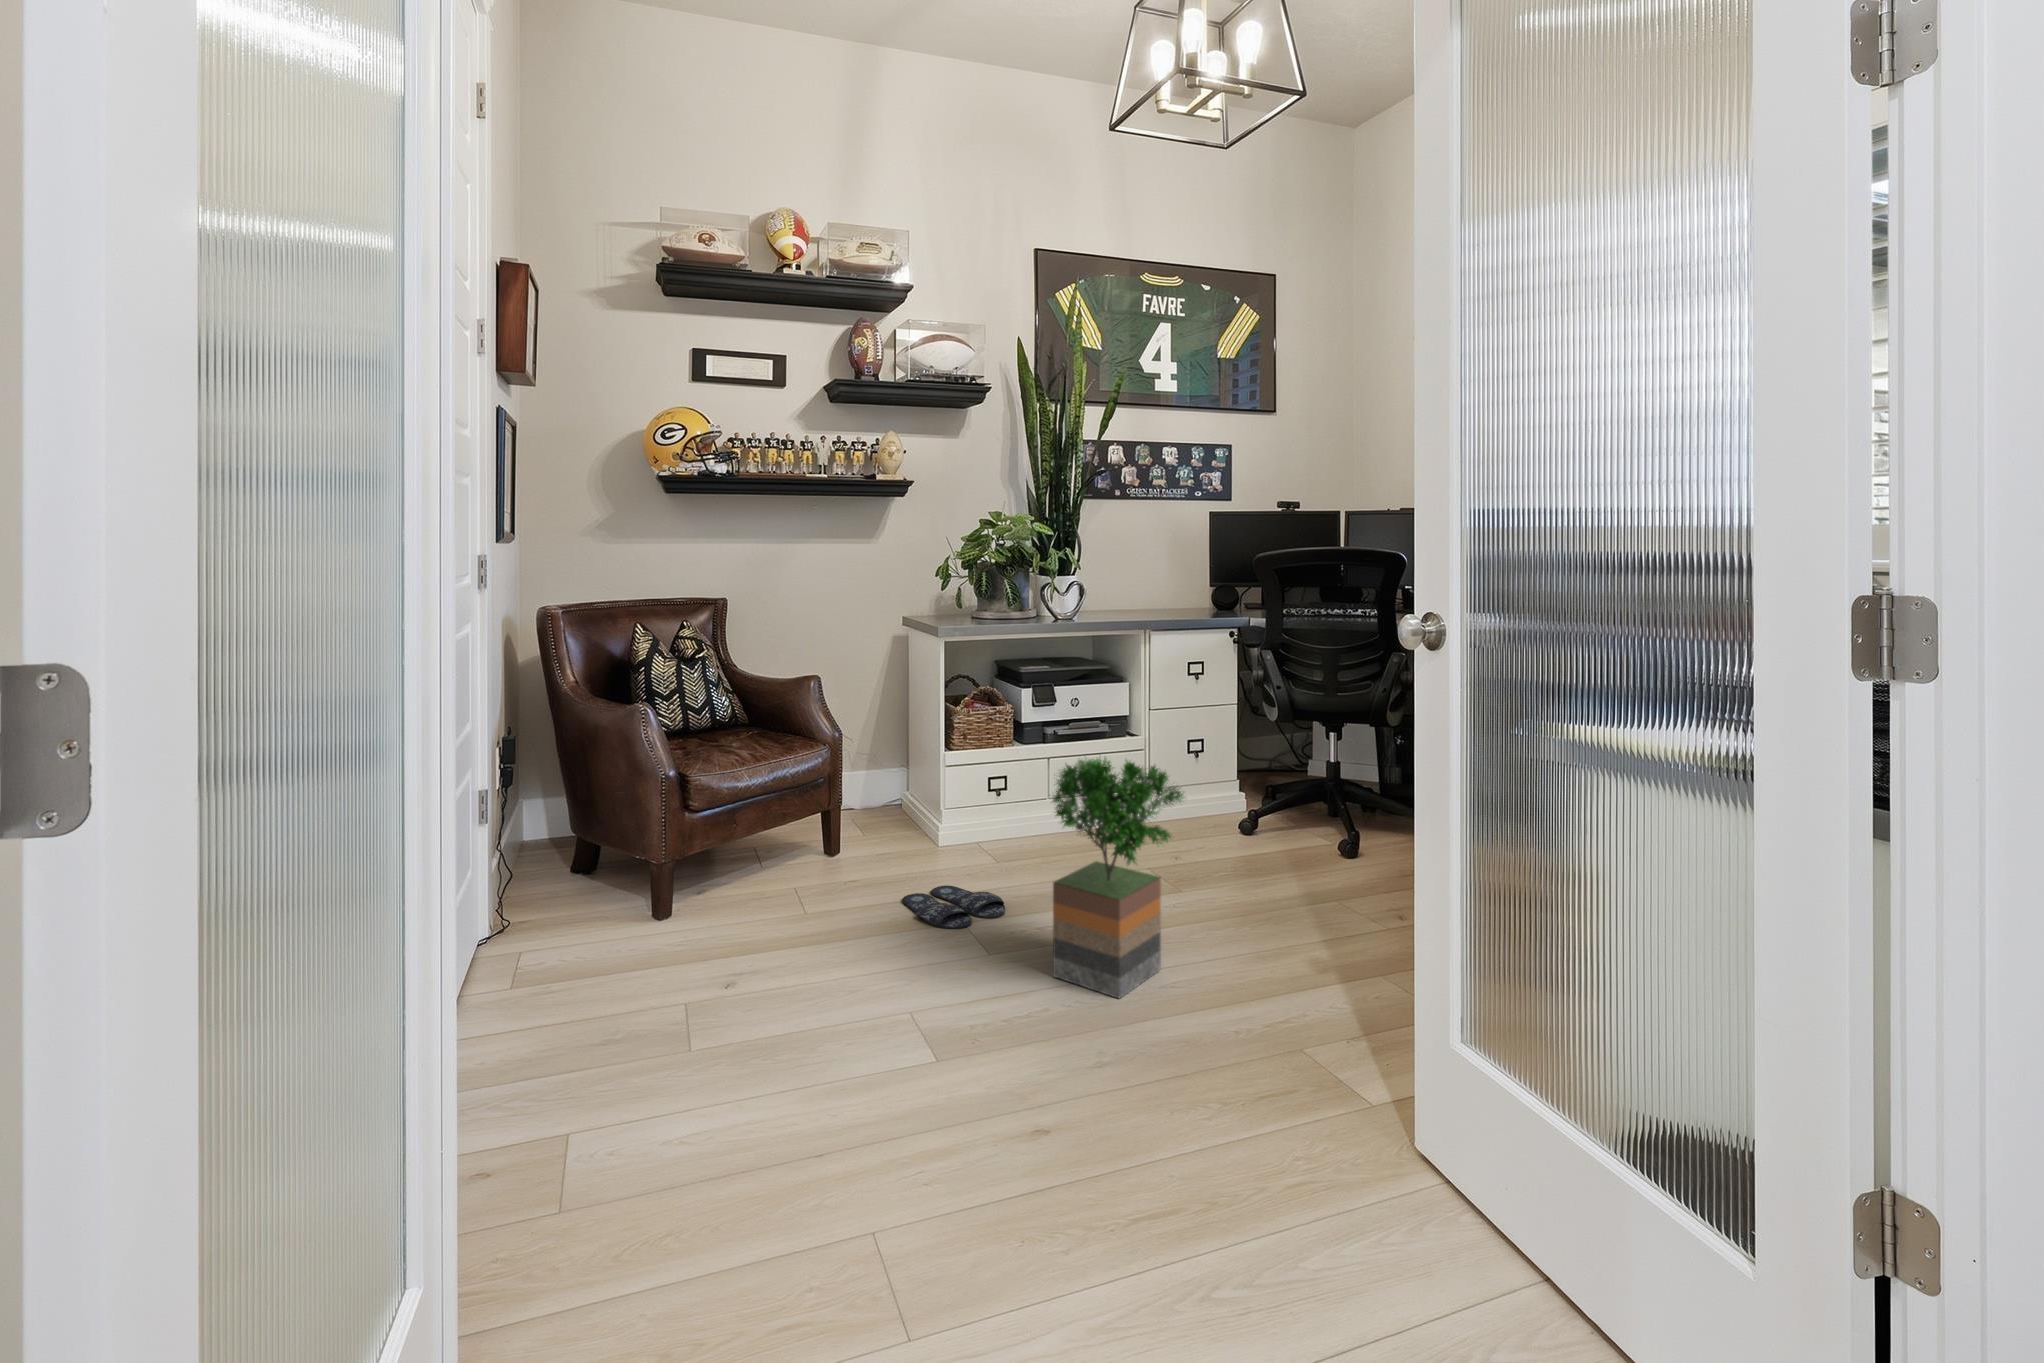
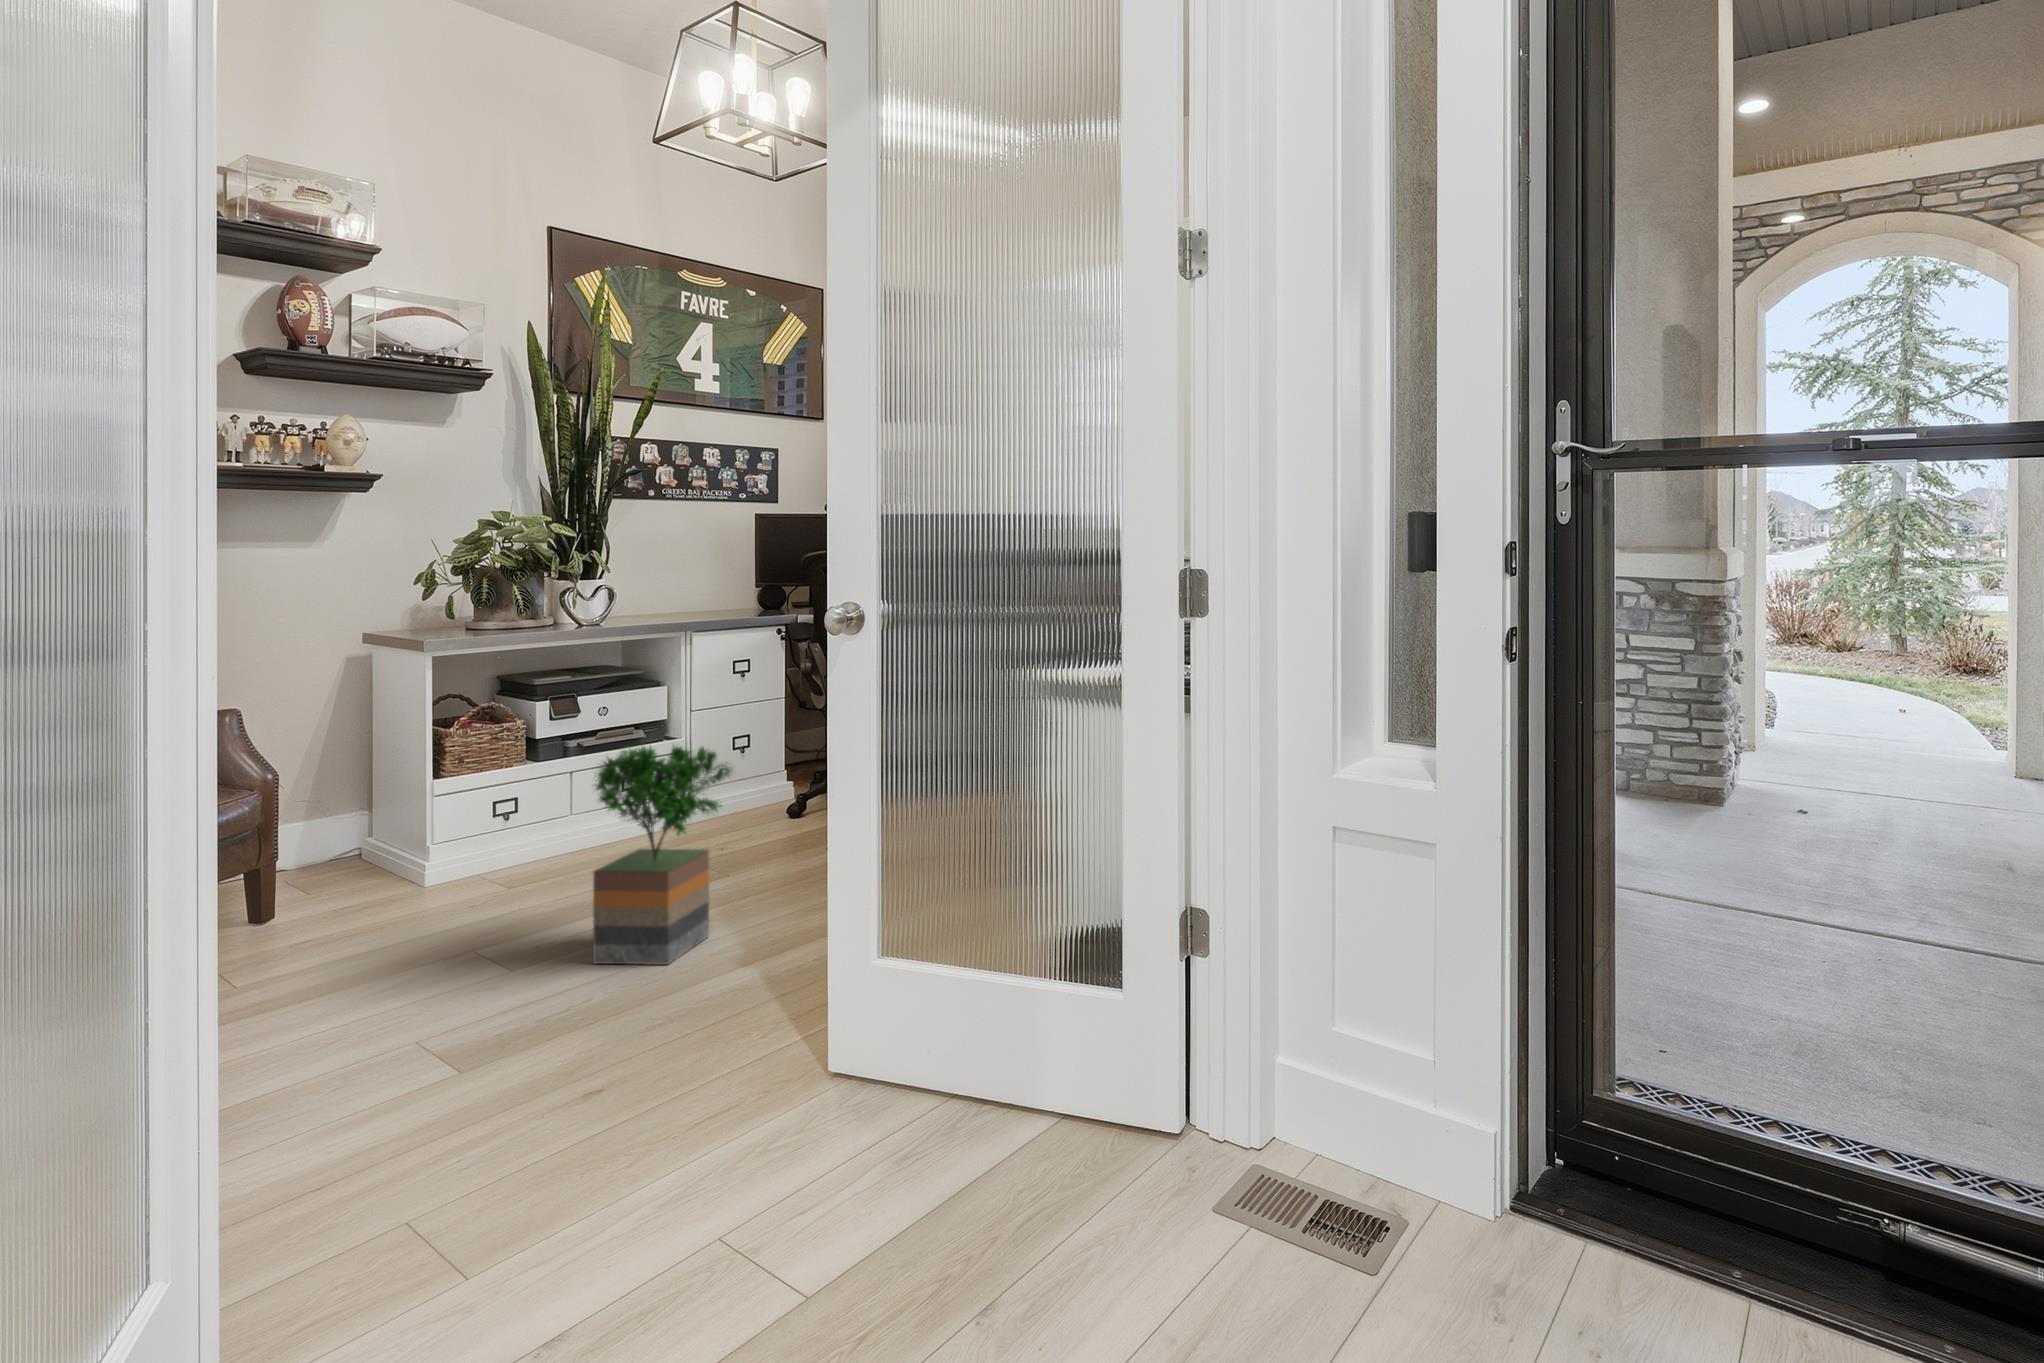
slippers: present [902,885,1005,929] -> none [388,913,527,954]

